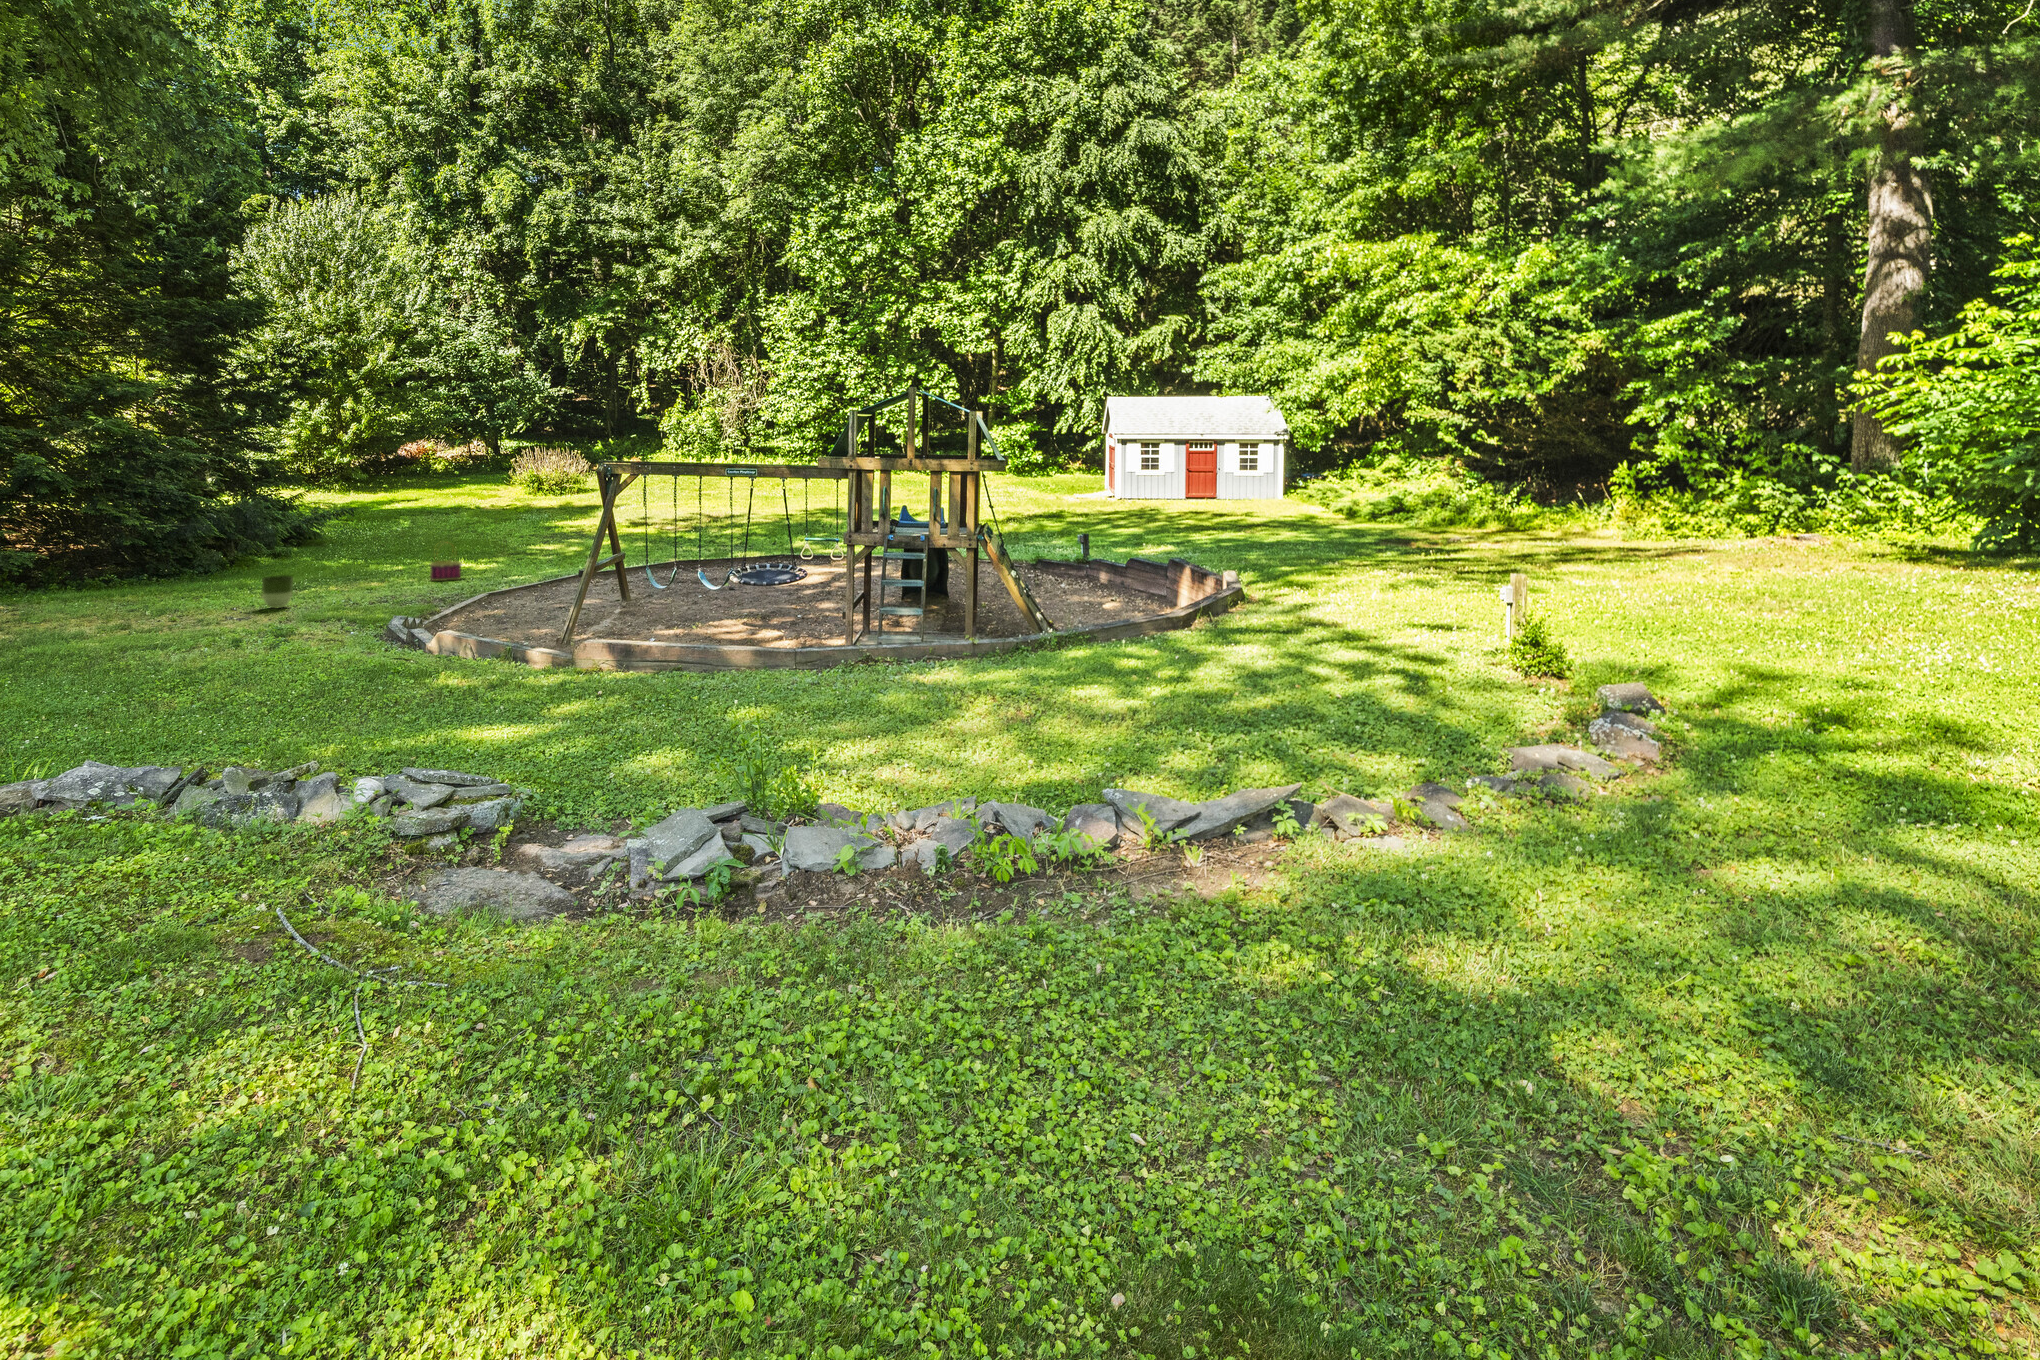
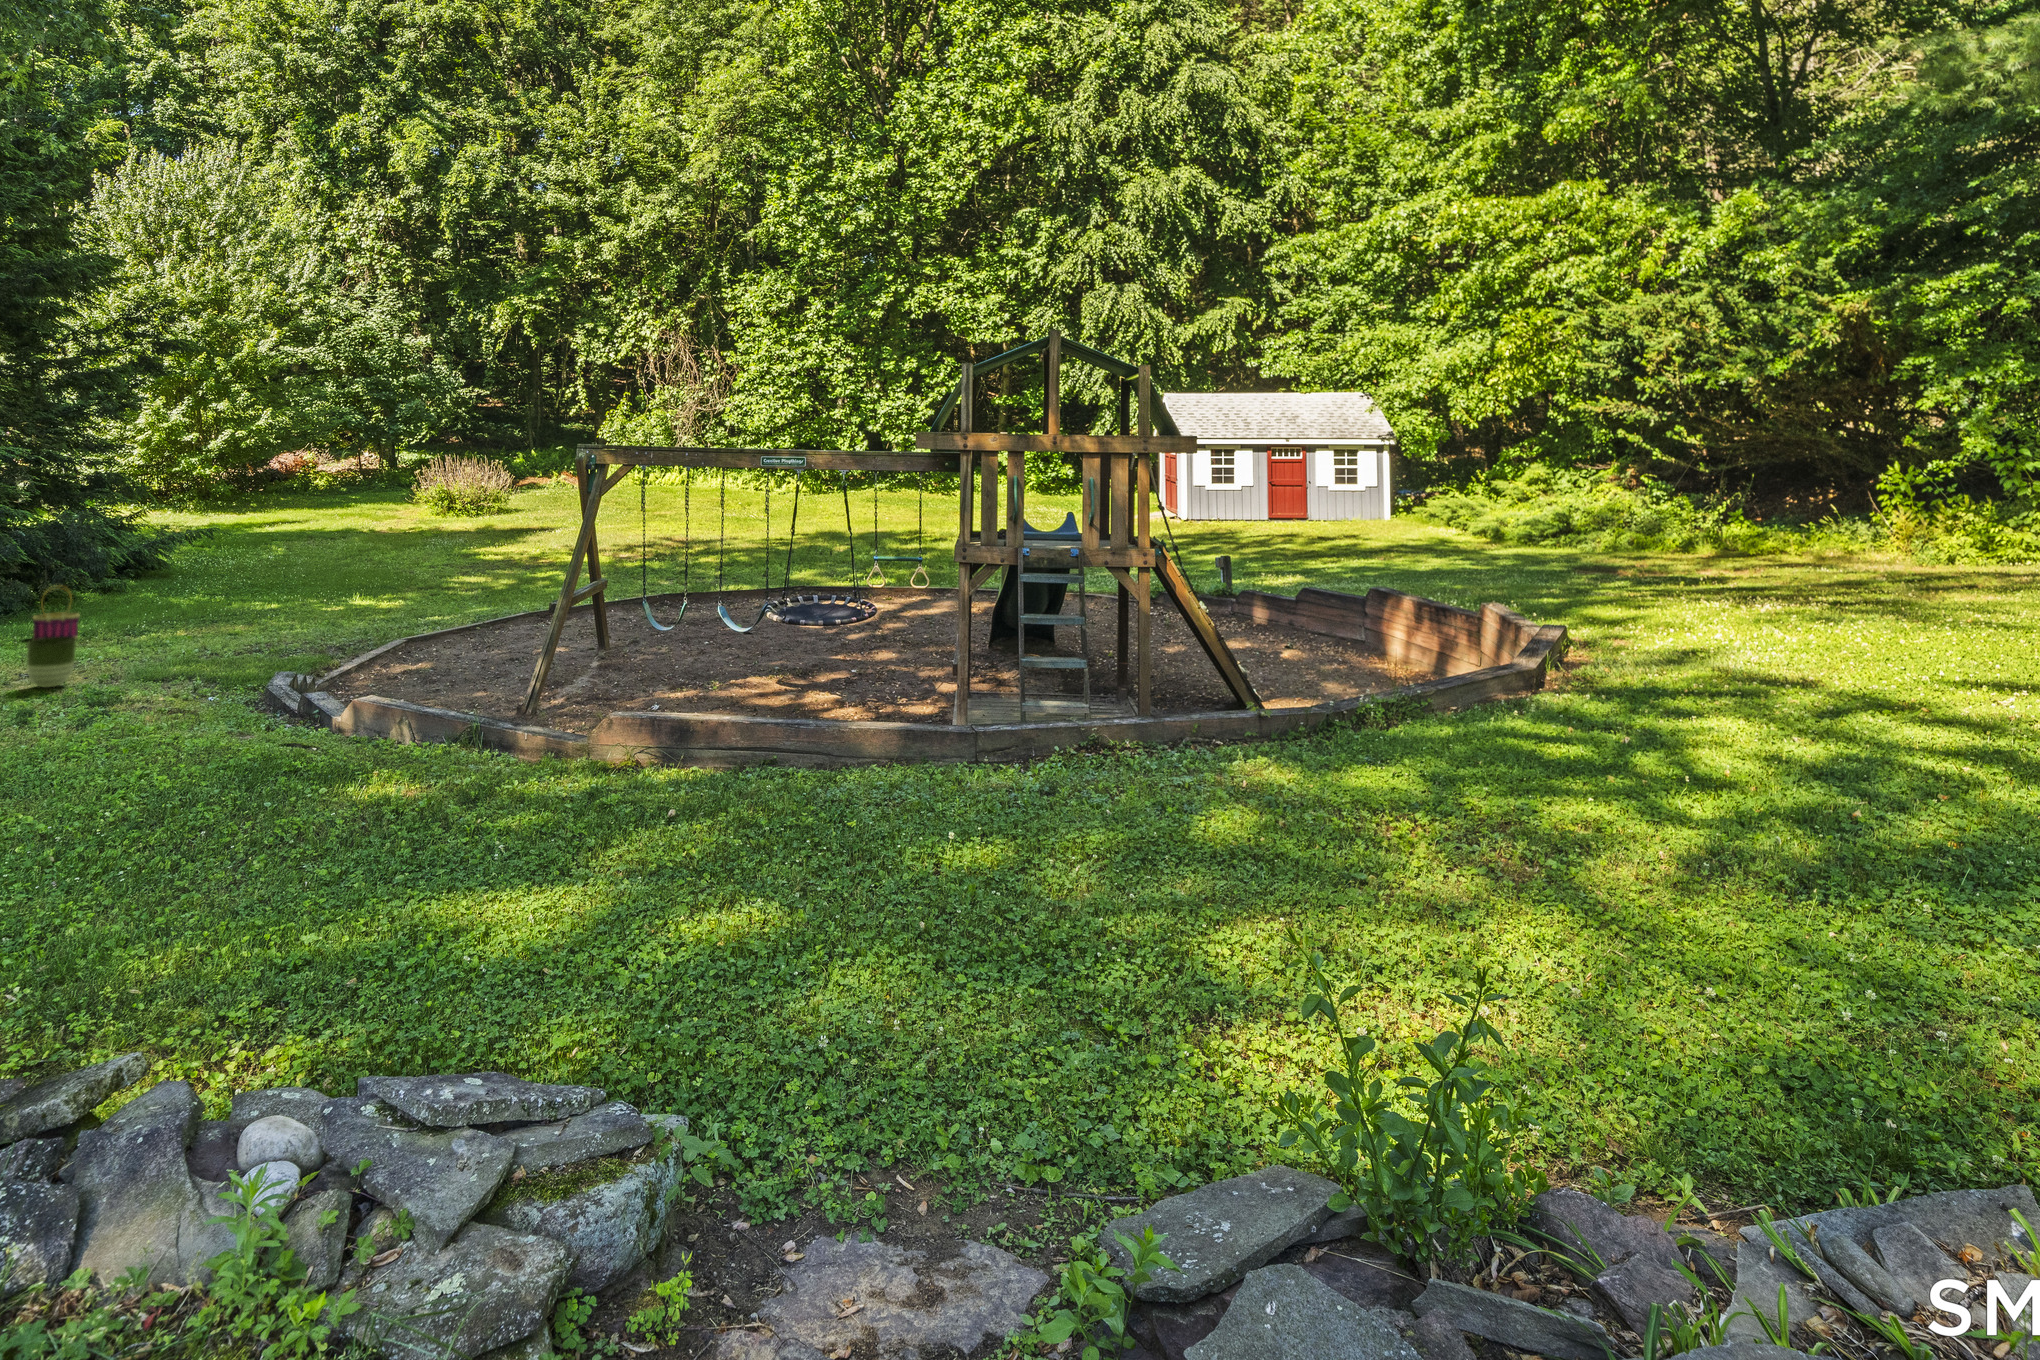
basket: present [430,542,461,581] -> present [32,586,80,639]

